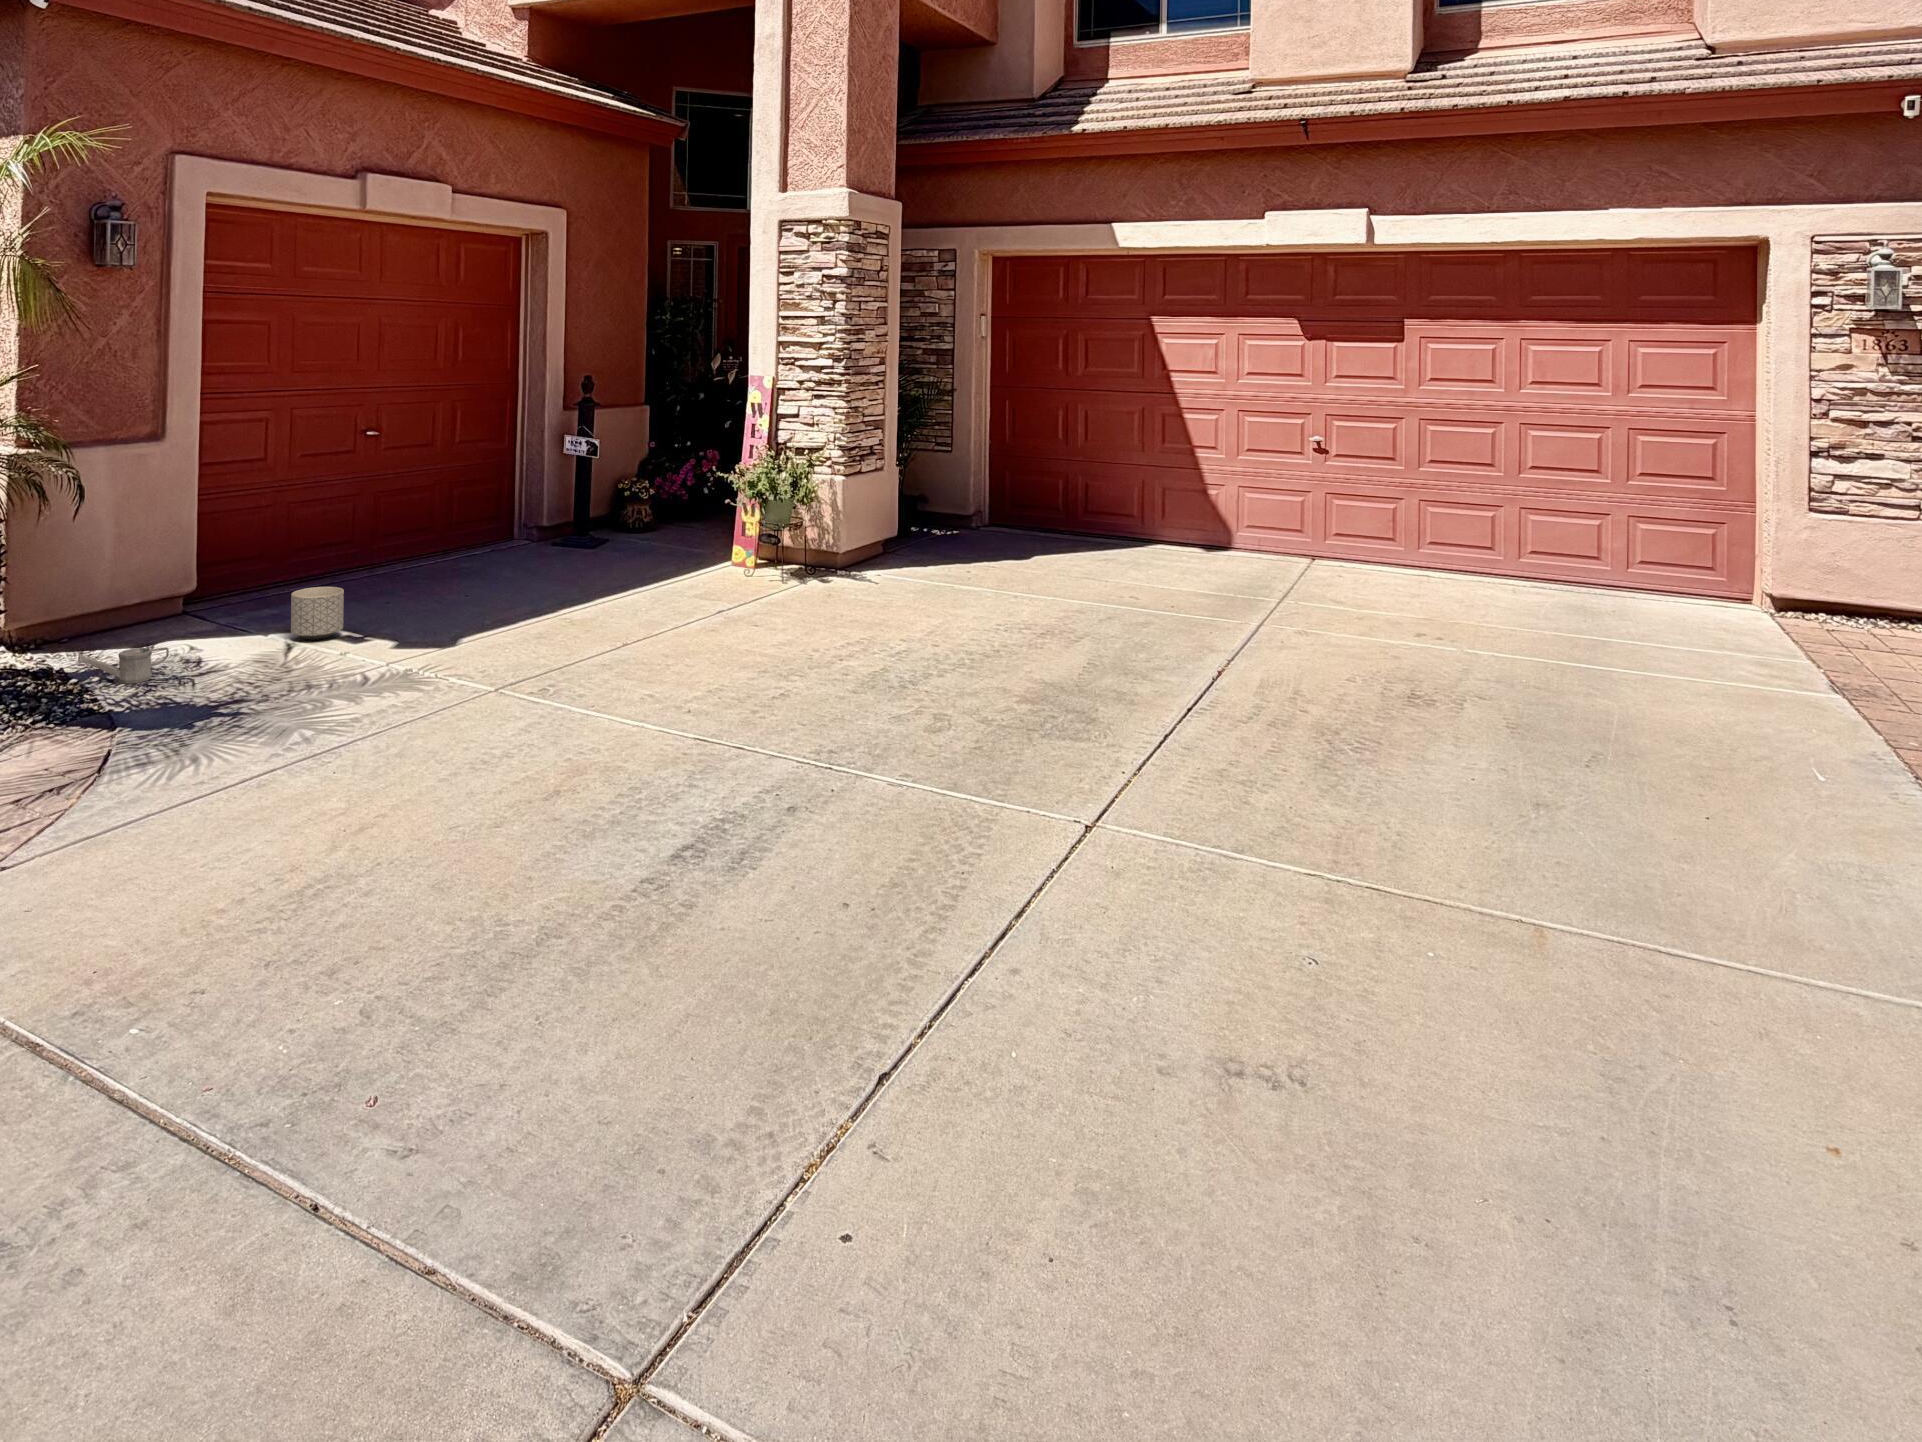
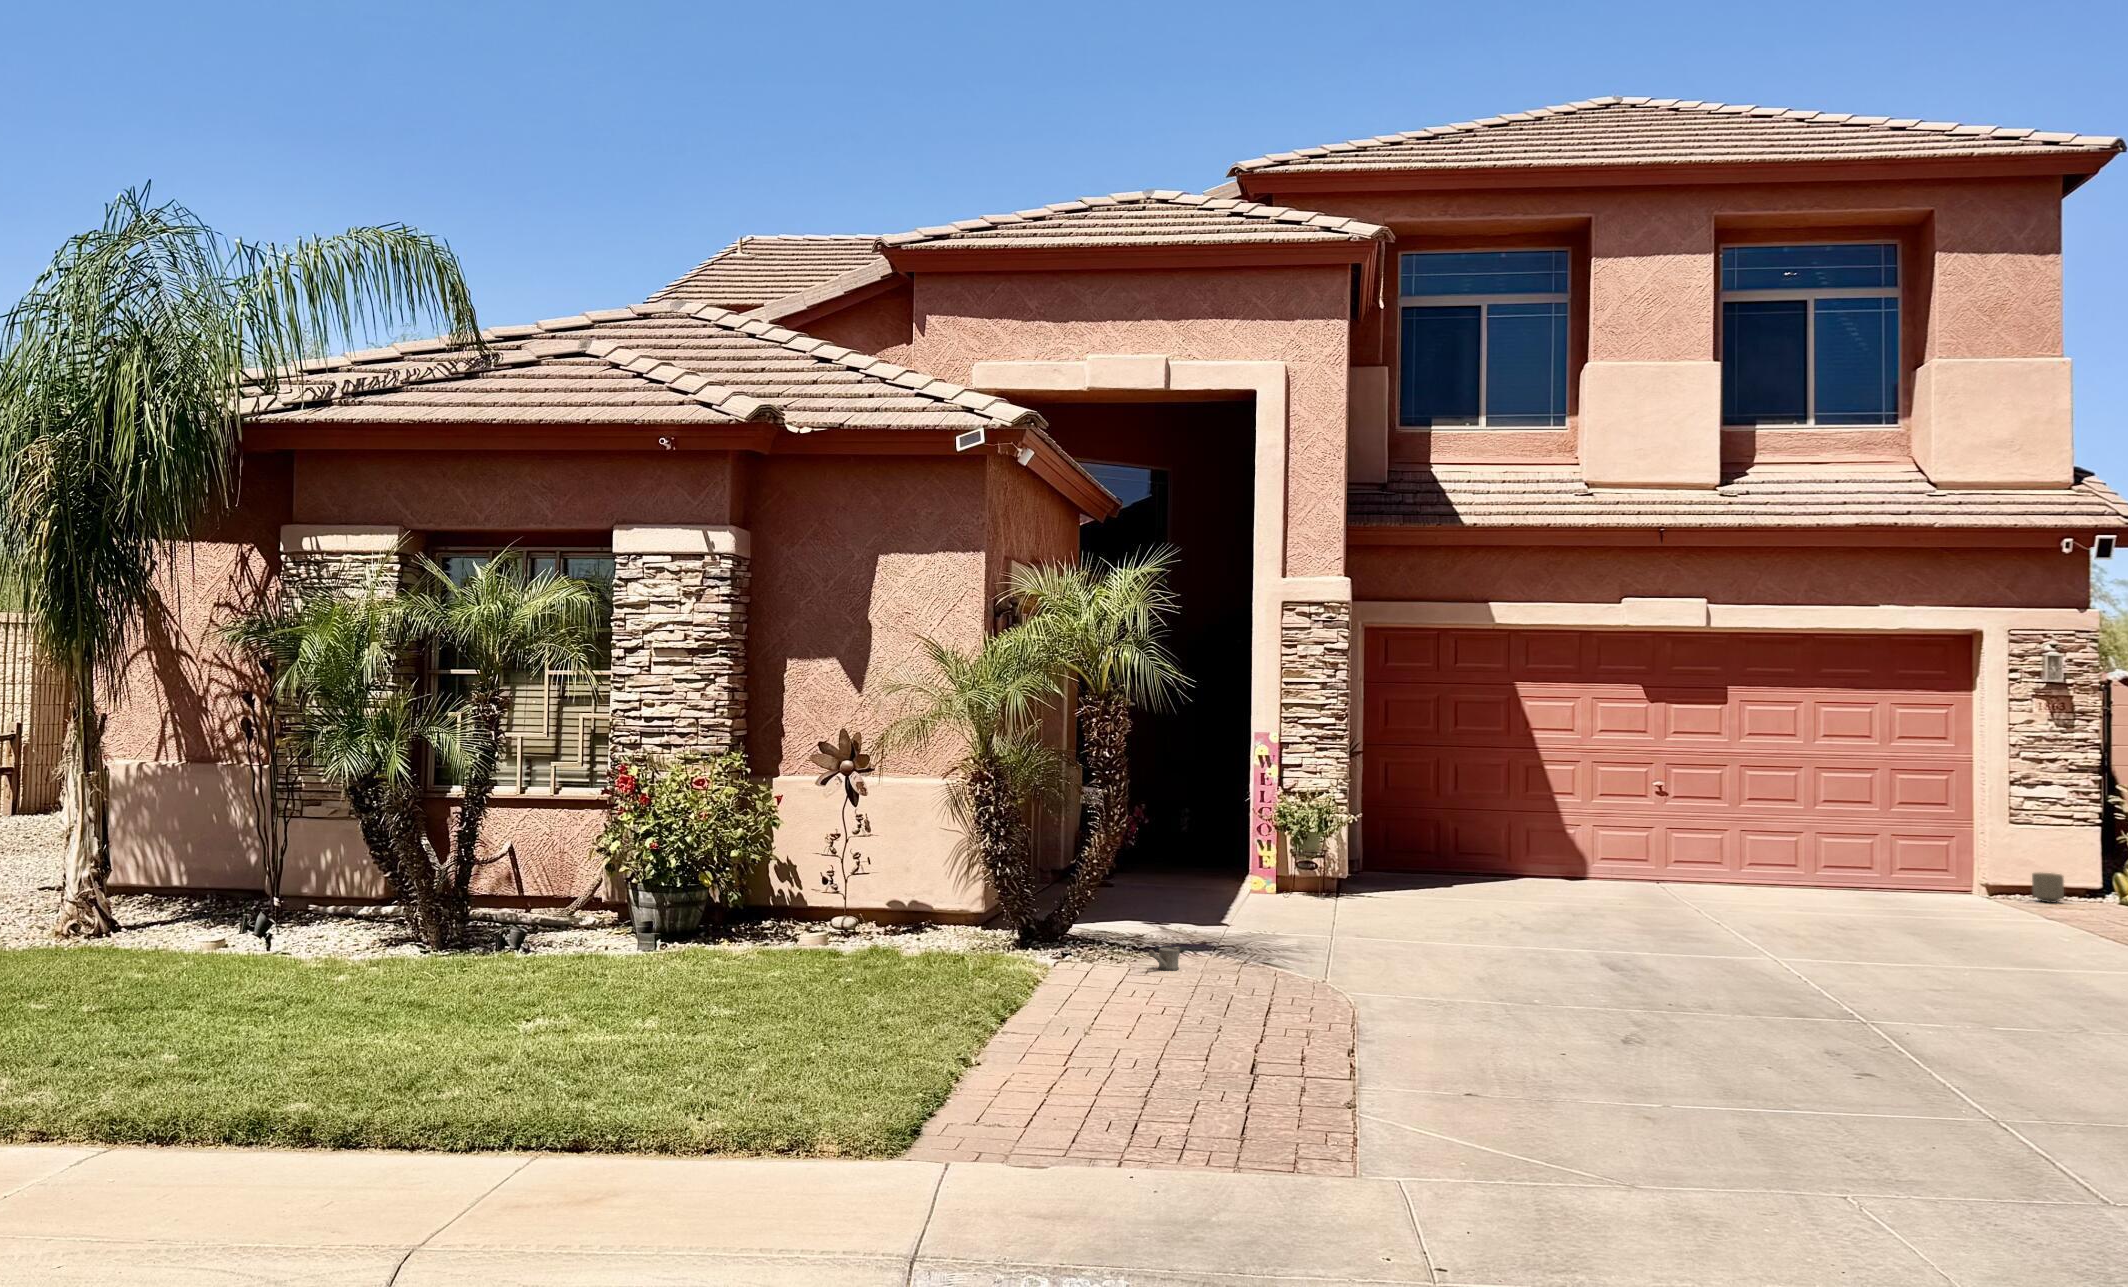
planter: present [291,587,344,640] -> present [2032,873,2064,903]

